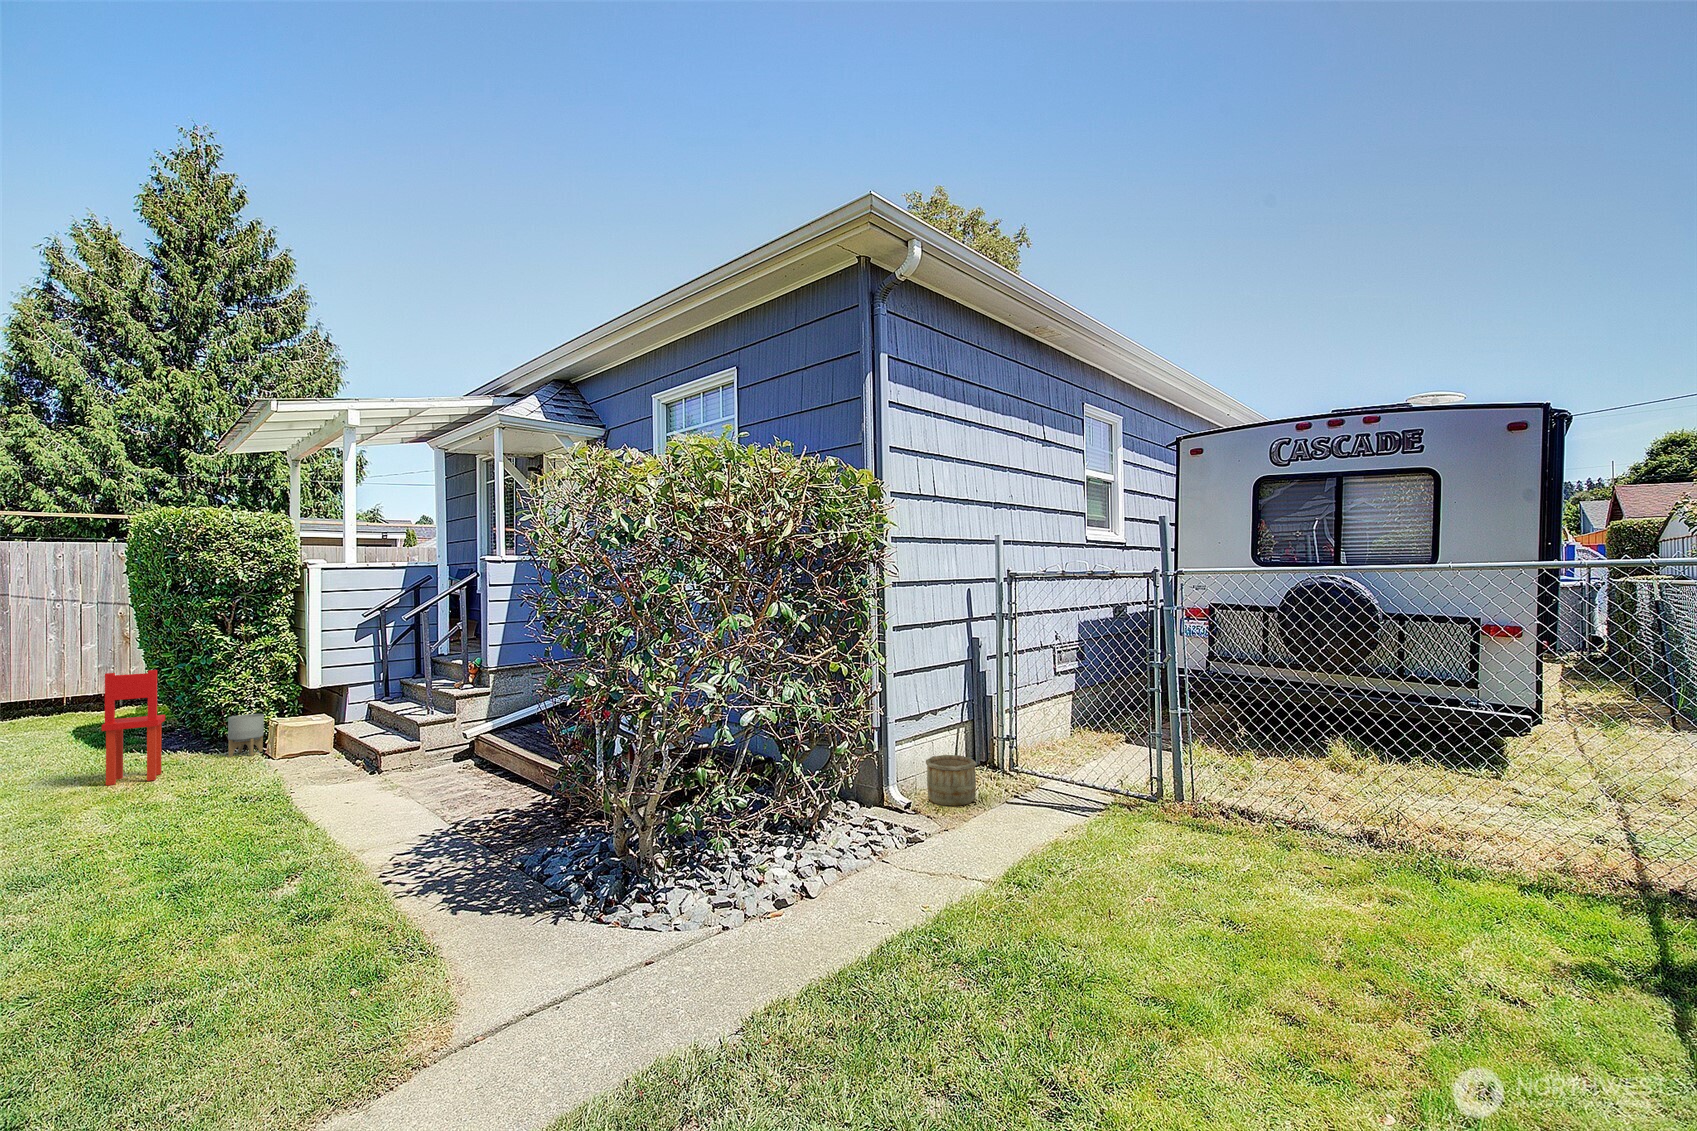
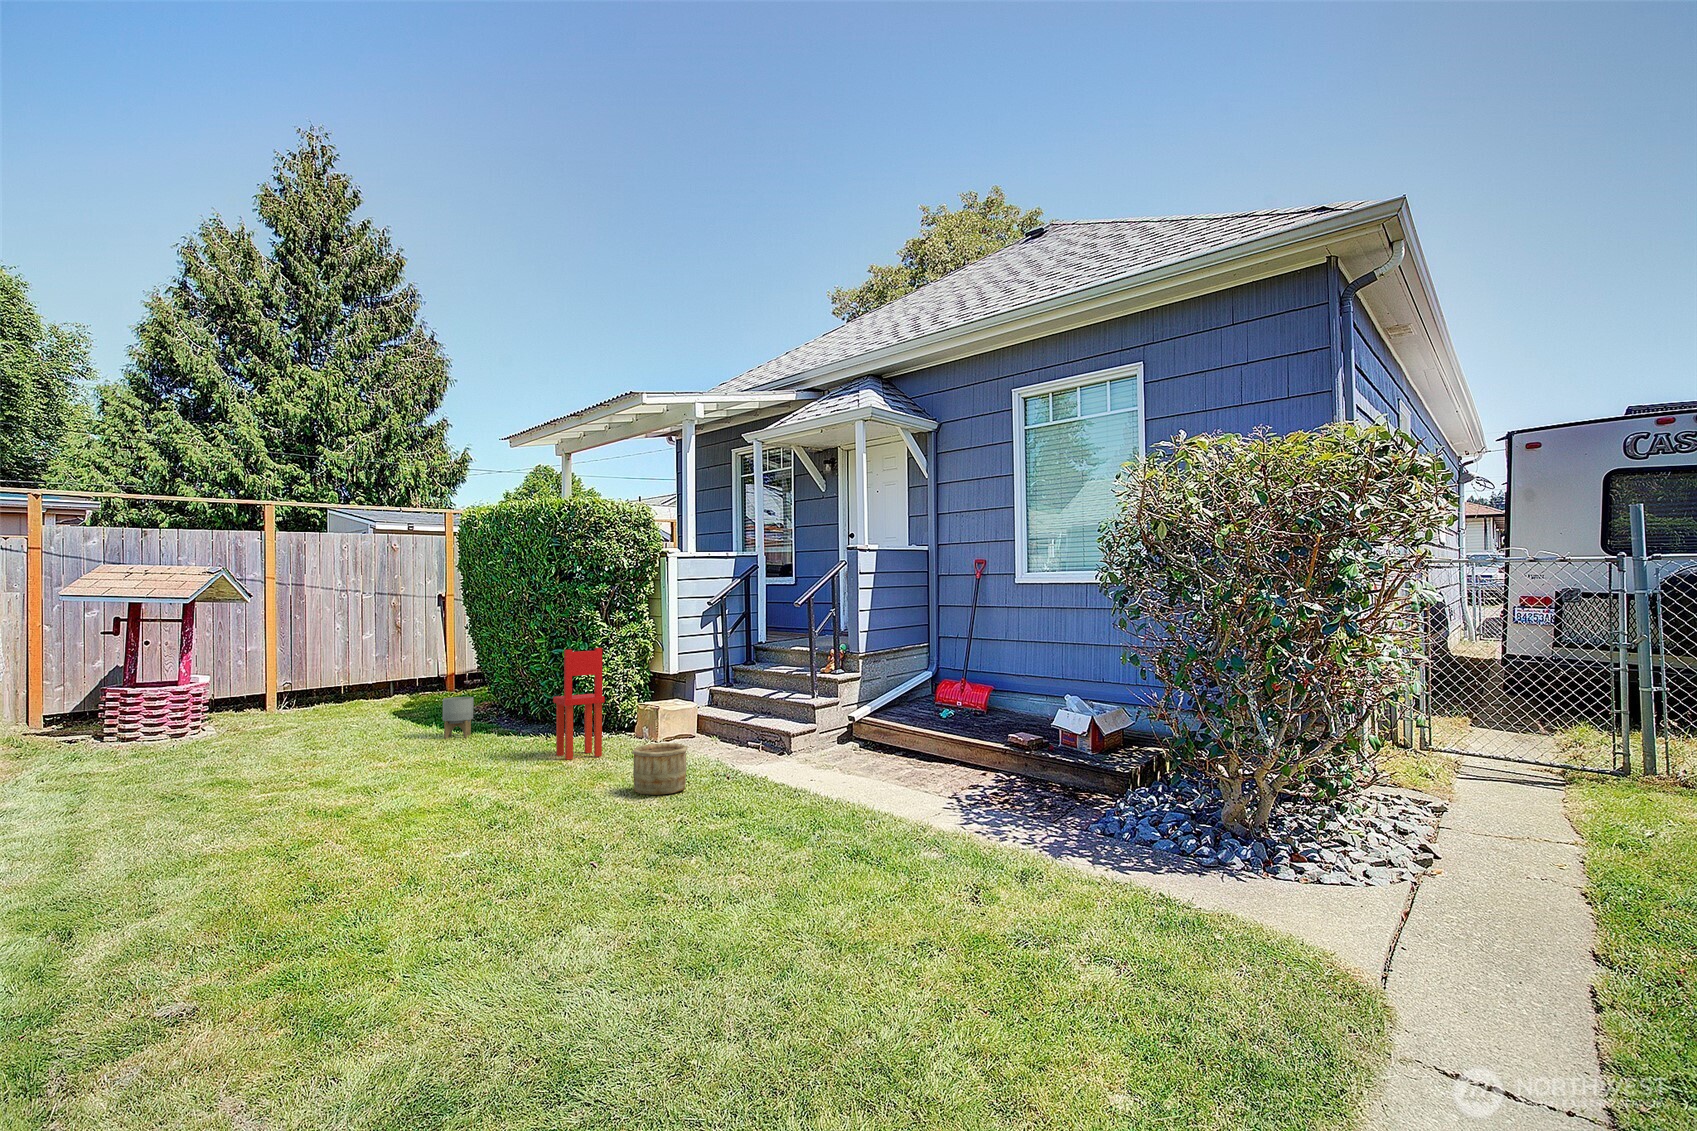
planter: present [228,714,264,757] -> present [443,697,474,739]
wooden bucket: present [926,755,977,806] -> present [632,743,688,795]

